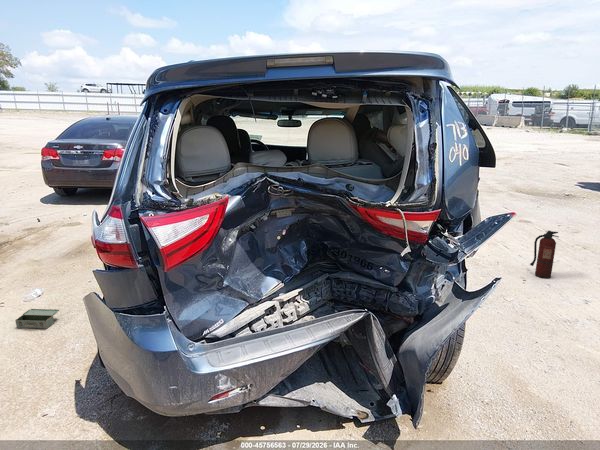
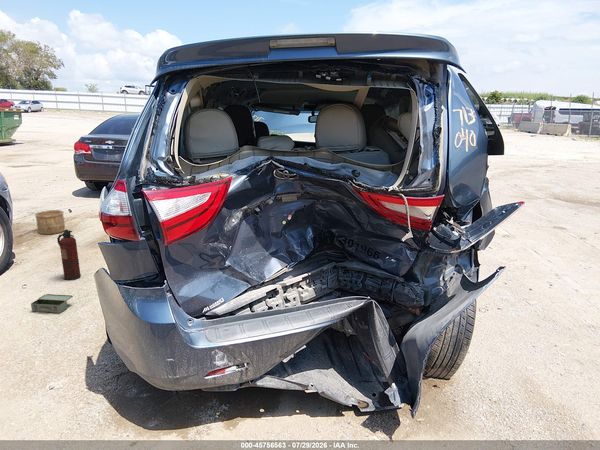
wooden bucket: none [11,216,43,242] -> present [35,210,65,234]
fire extinguisher: present [530,231,558,278] -> present [57,229,81,280]

